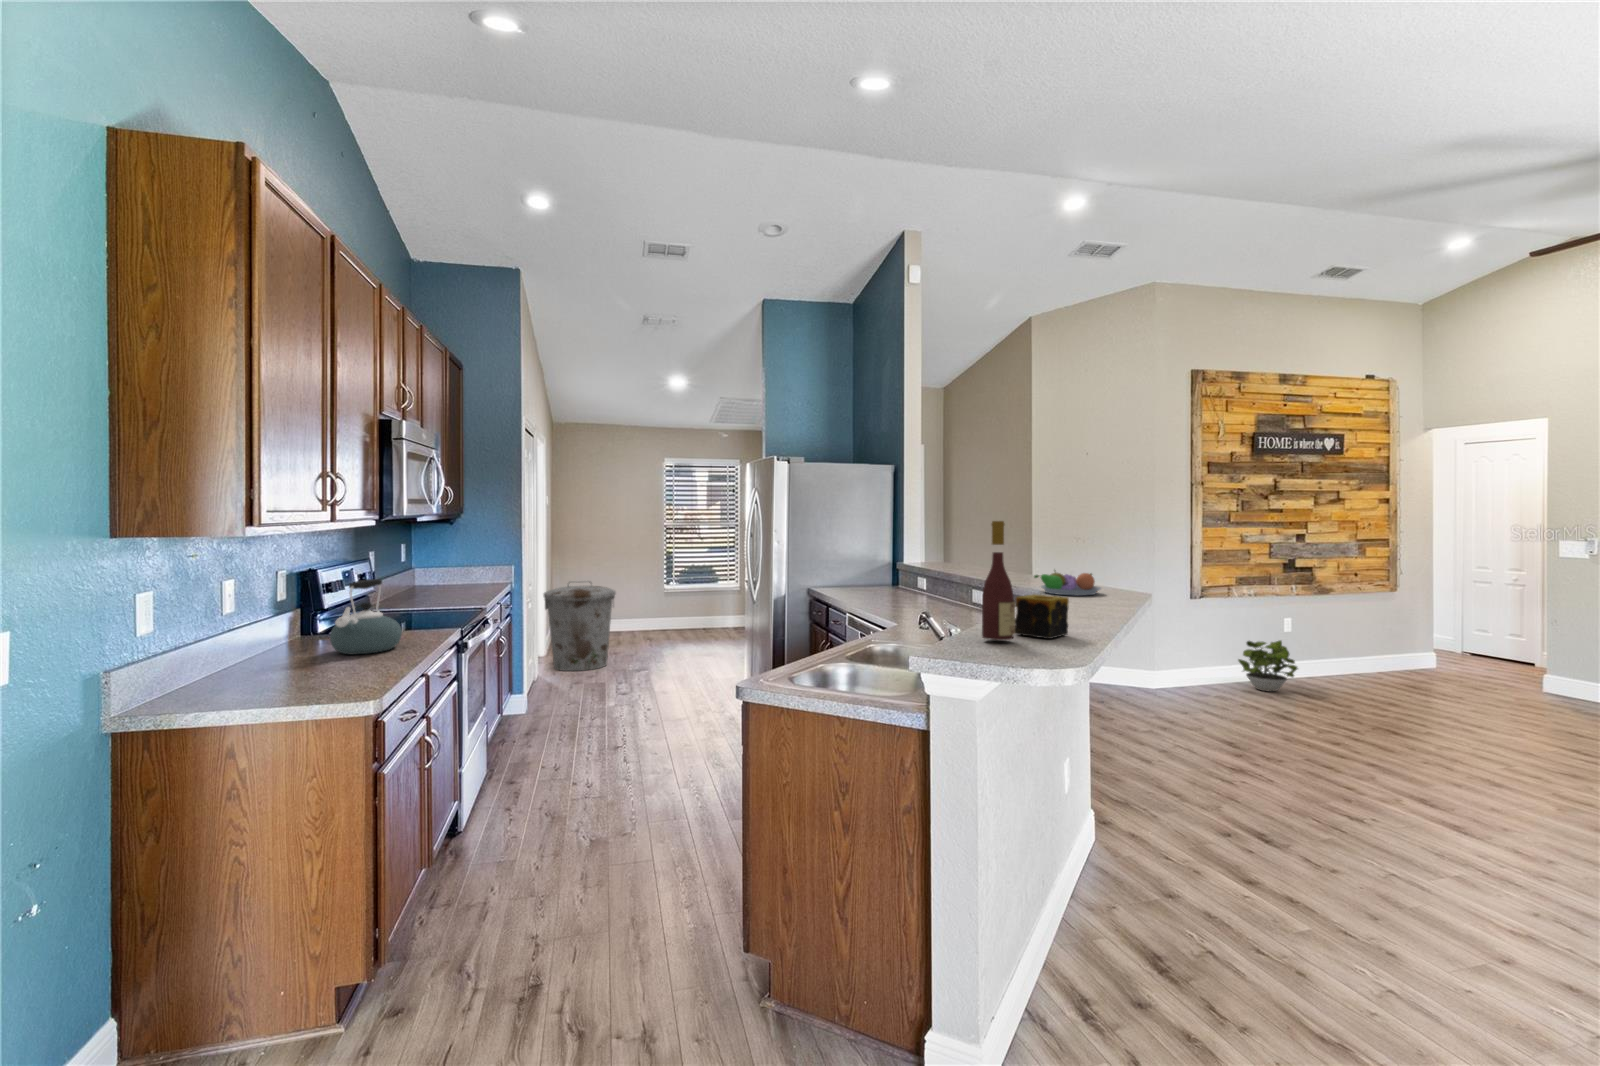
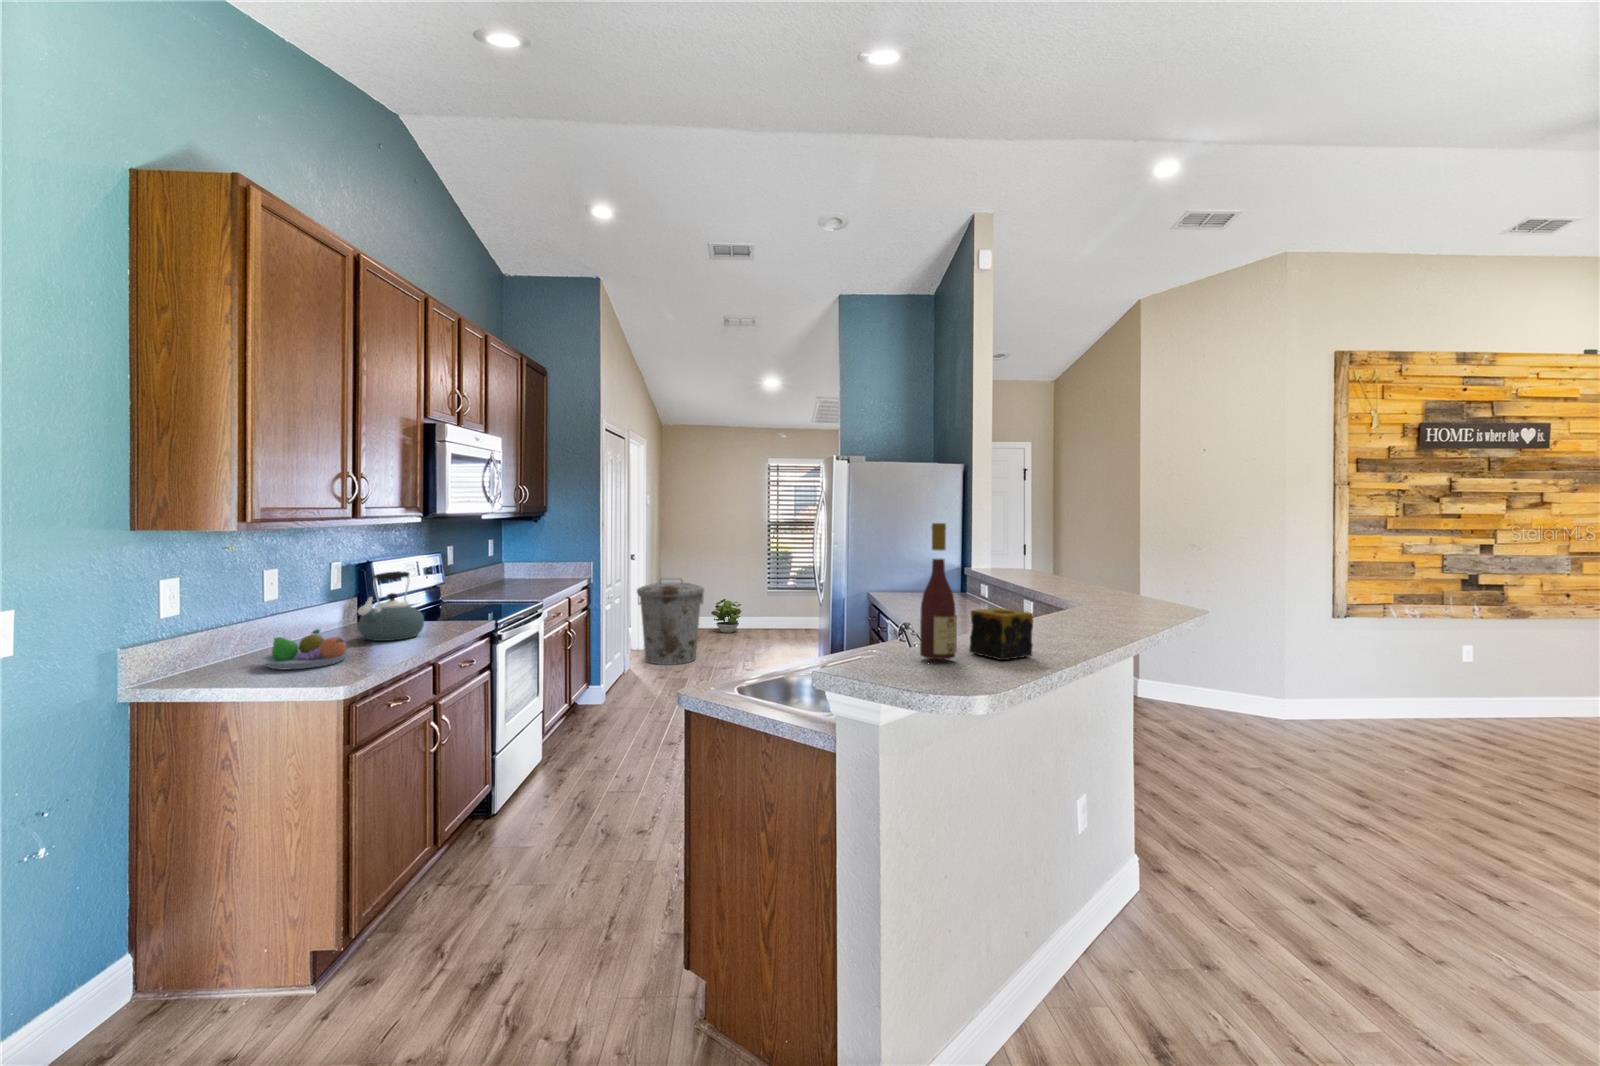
fruit bowl: present [1034,572,1101,595] -> present [260,629,350,670]
potted plant: present [1238,641,1298,691] -> present [711,599,741,633]

